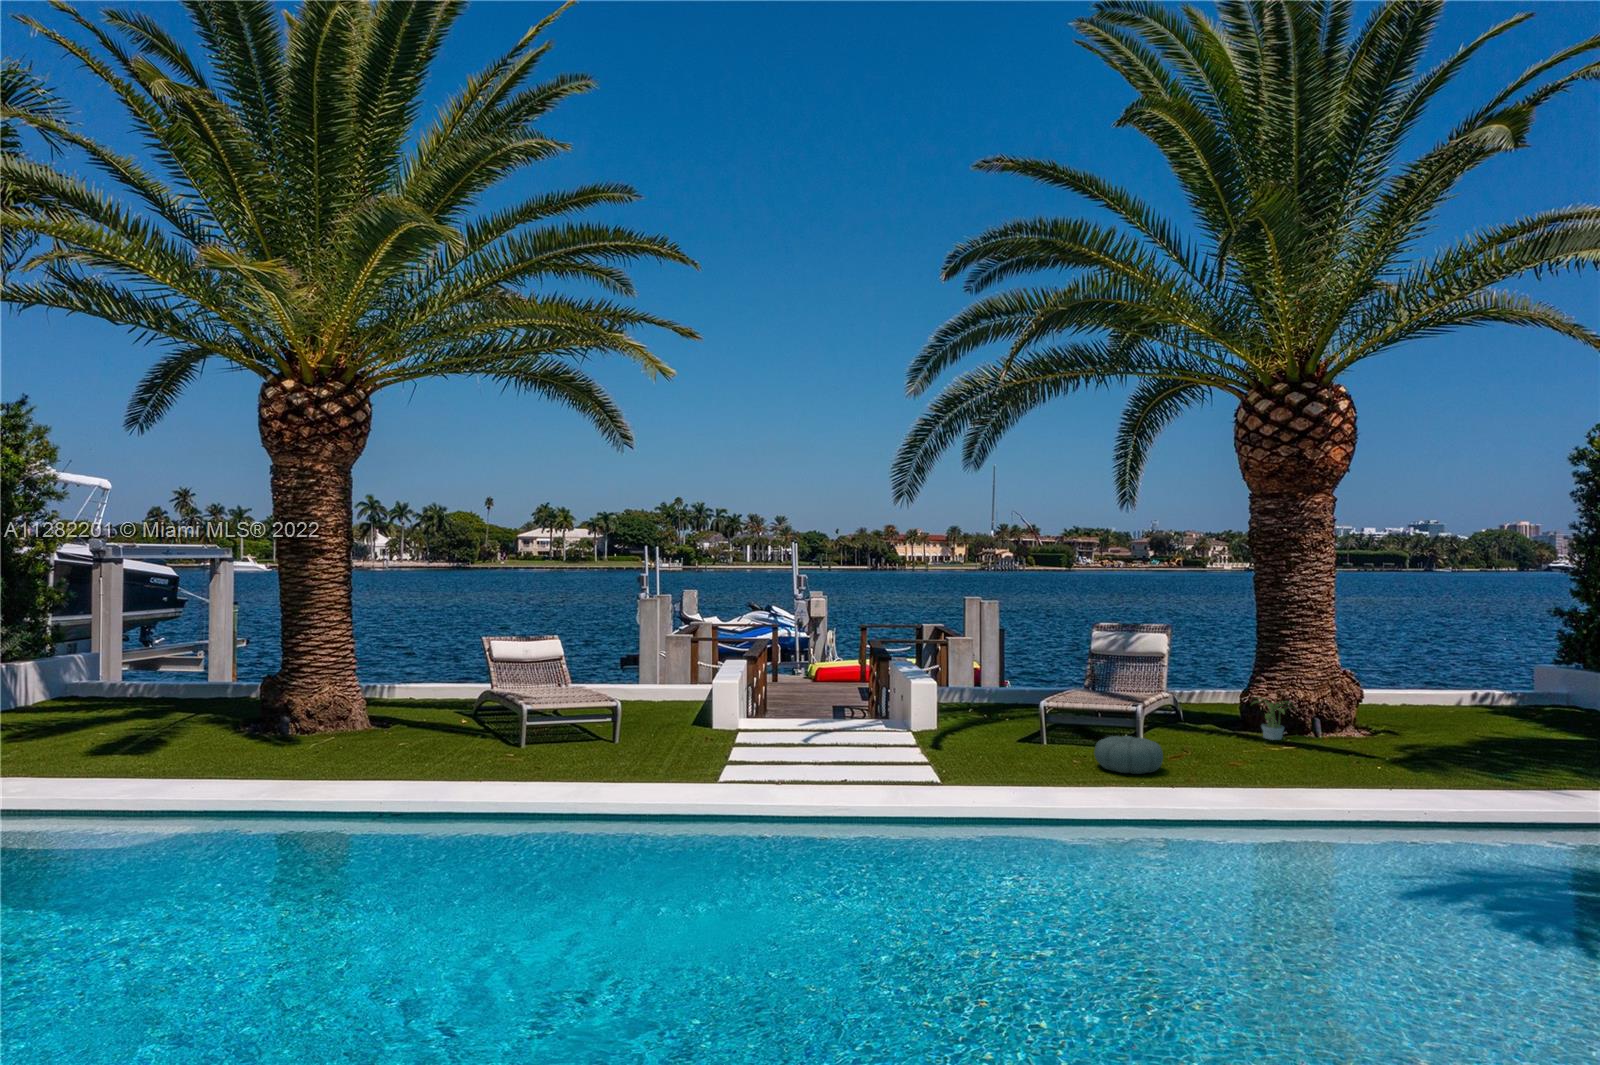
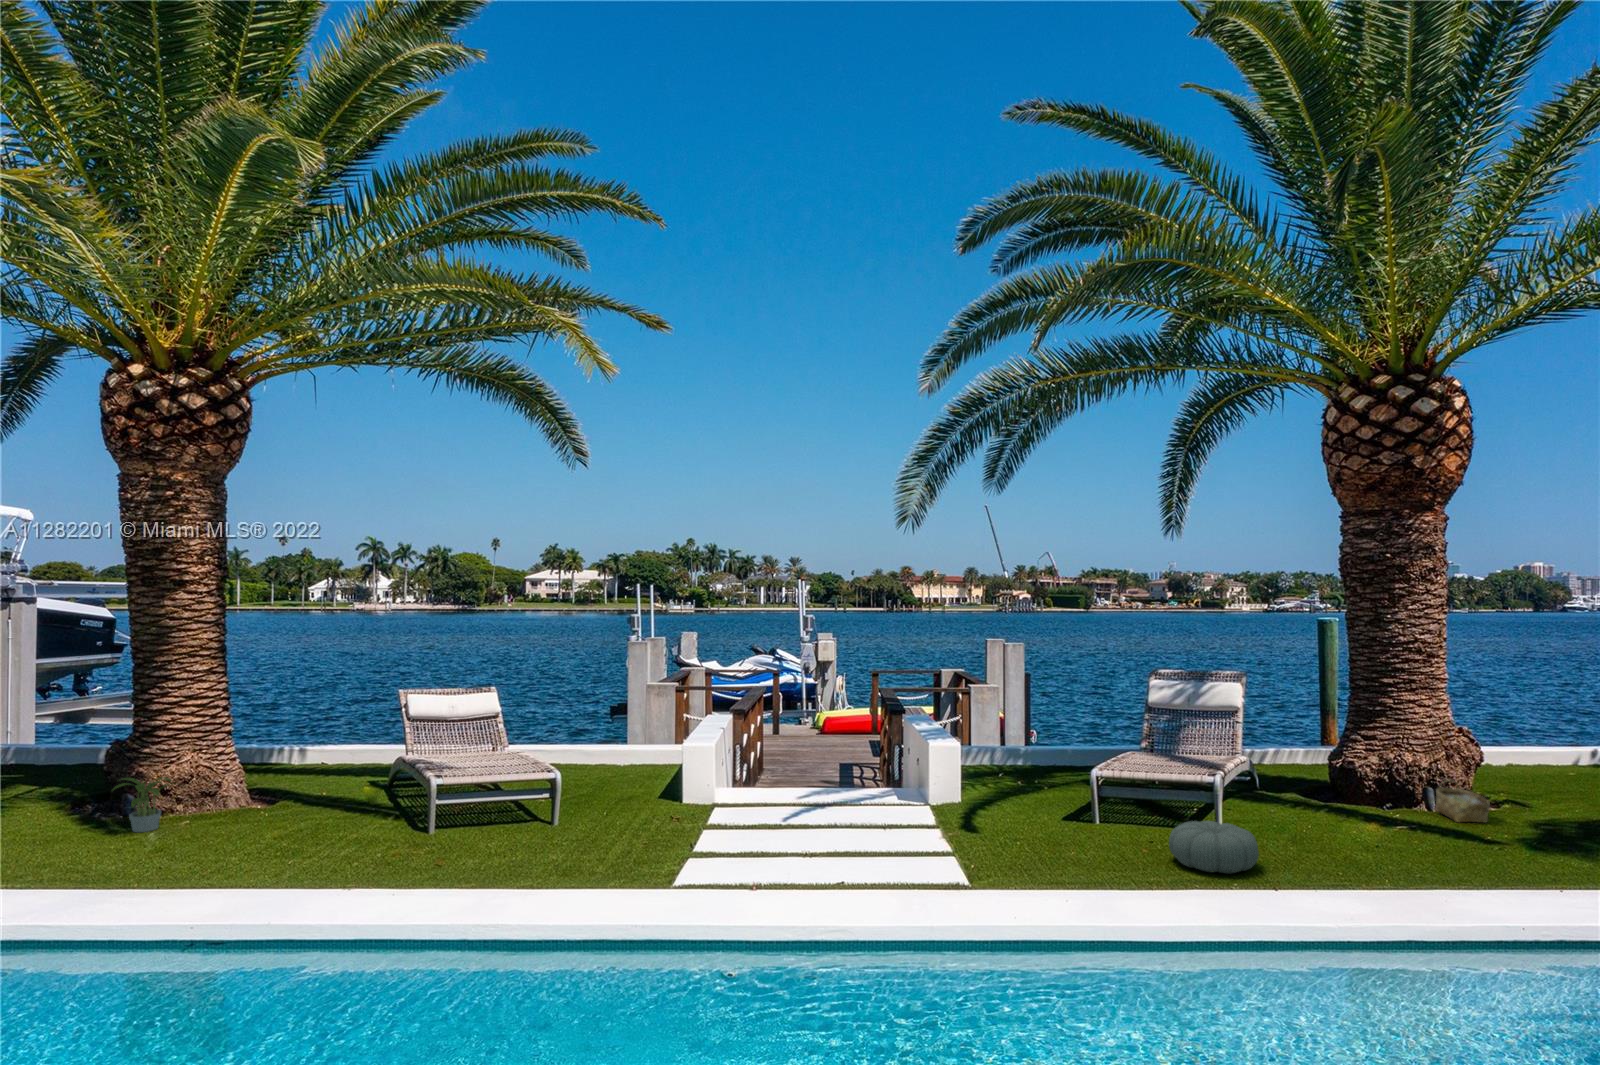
potted plant: present [1253,697,1287,740] -> present [113,777,171,832]
woven basket: none [1321,711,1362,744] -> present [1436,780,1490,822]

